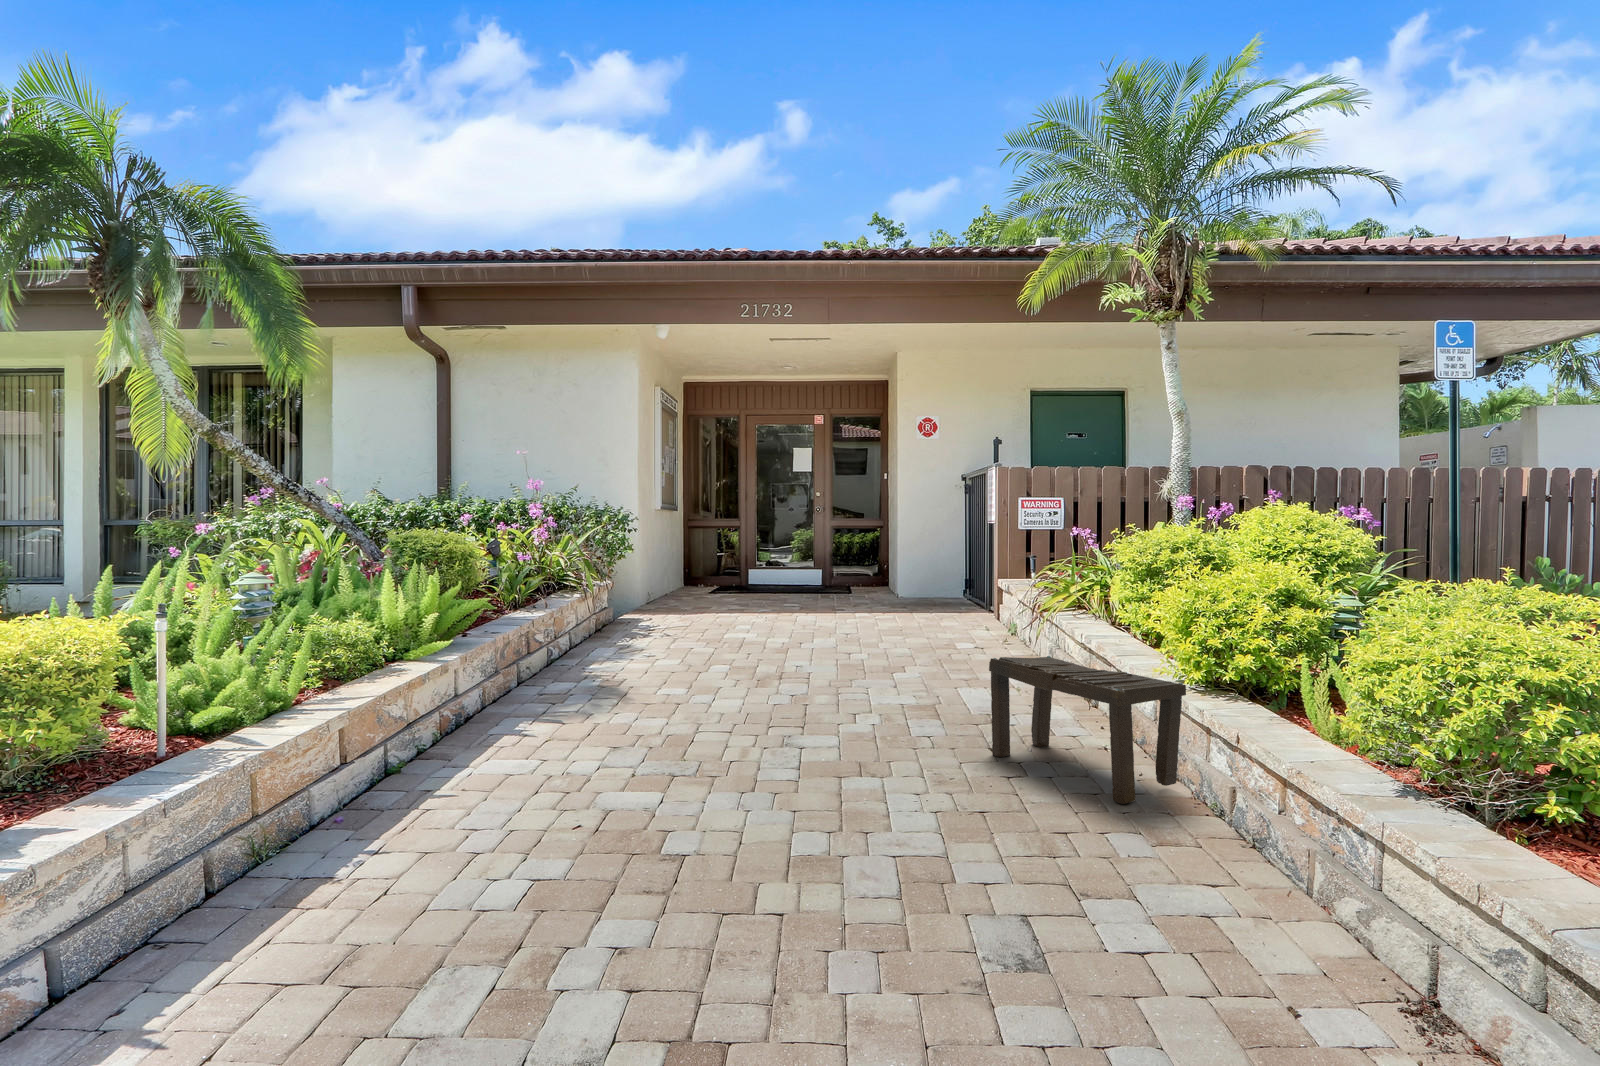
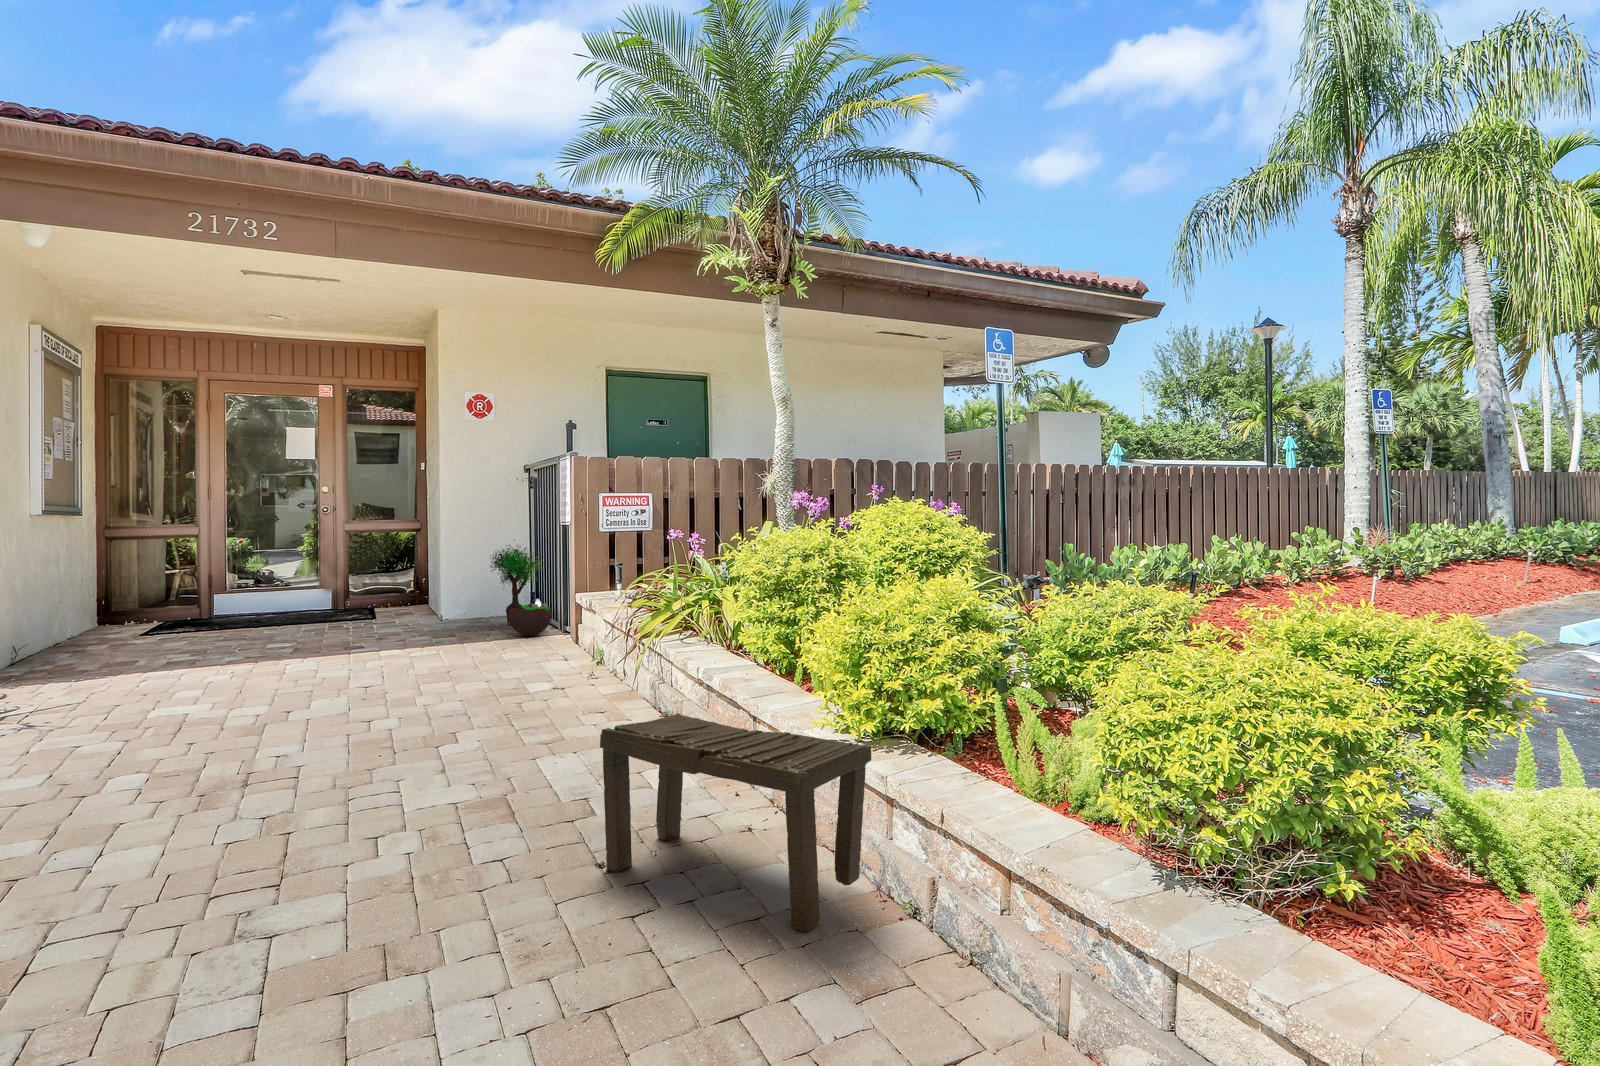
potted tree: none [933,534,981,613] -> present [490,539,552,636]

